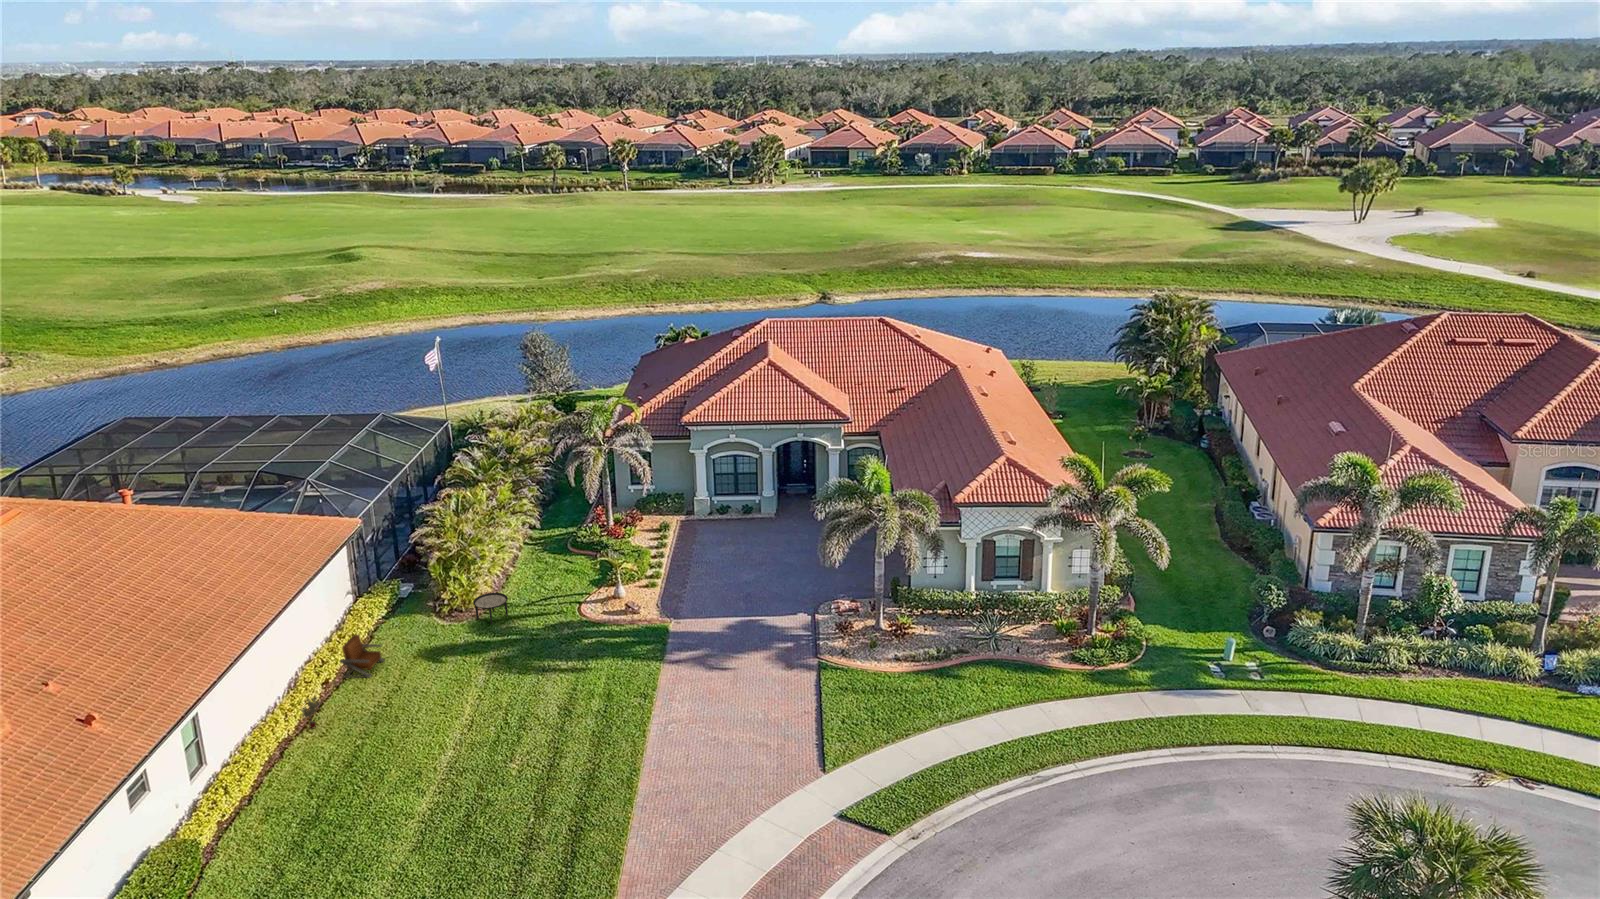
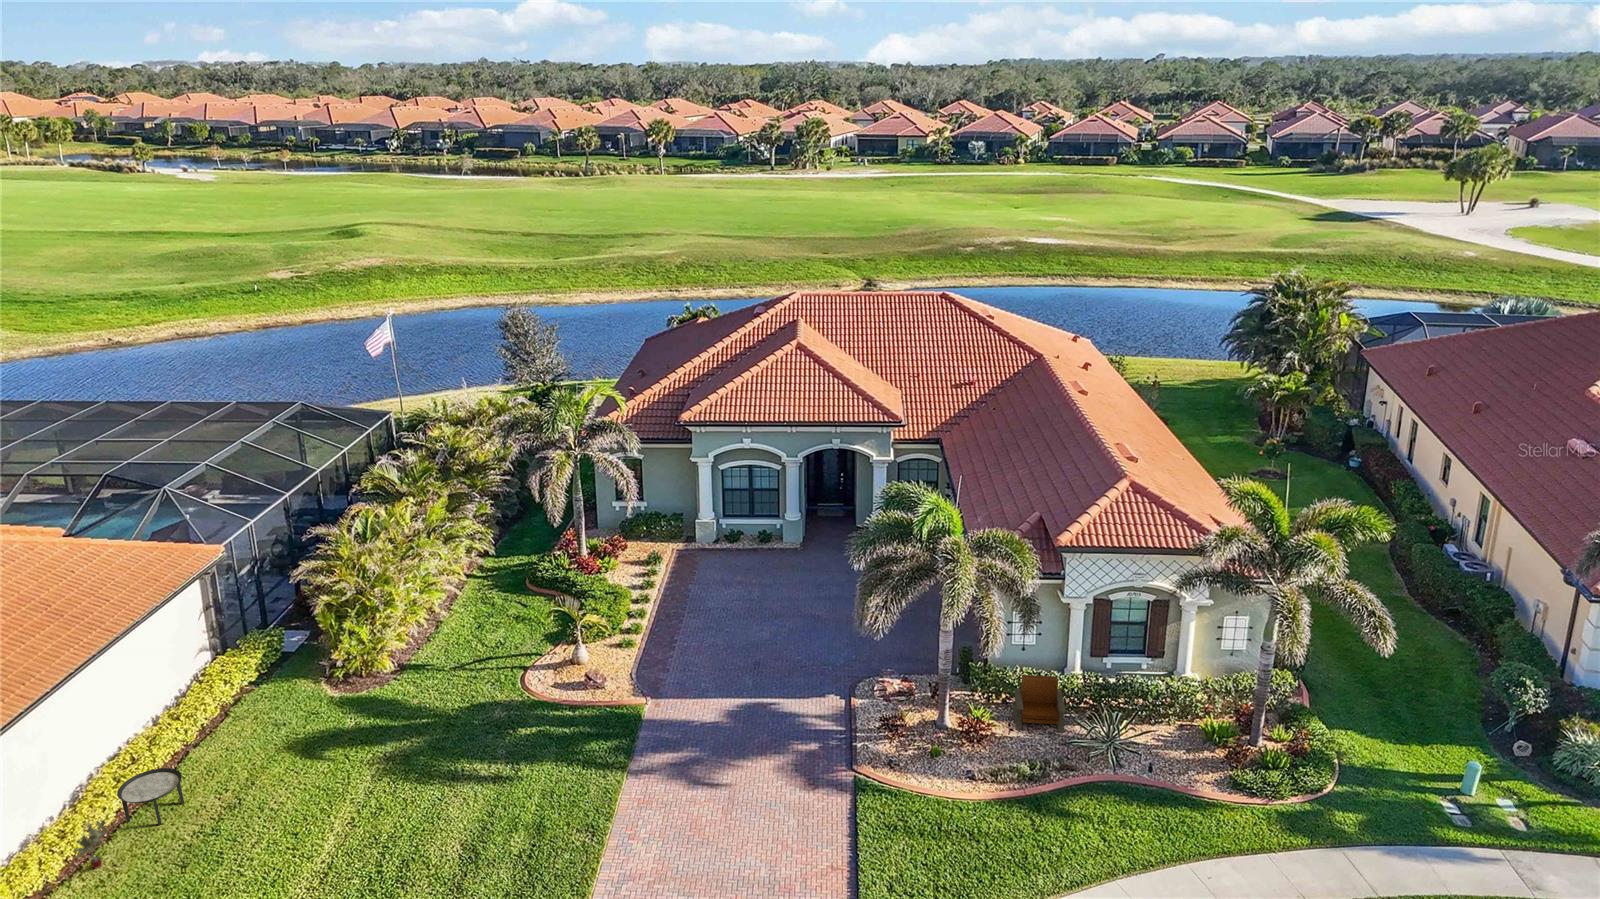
round table: present [473,593,508,624] -> present [117,768,184,826]
lounge chair: present [340,635,384,678] -> present [1013,675,1066,733]

